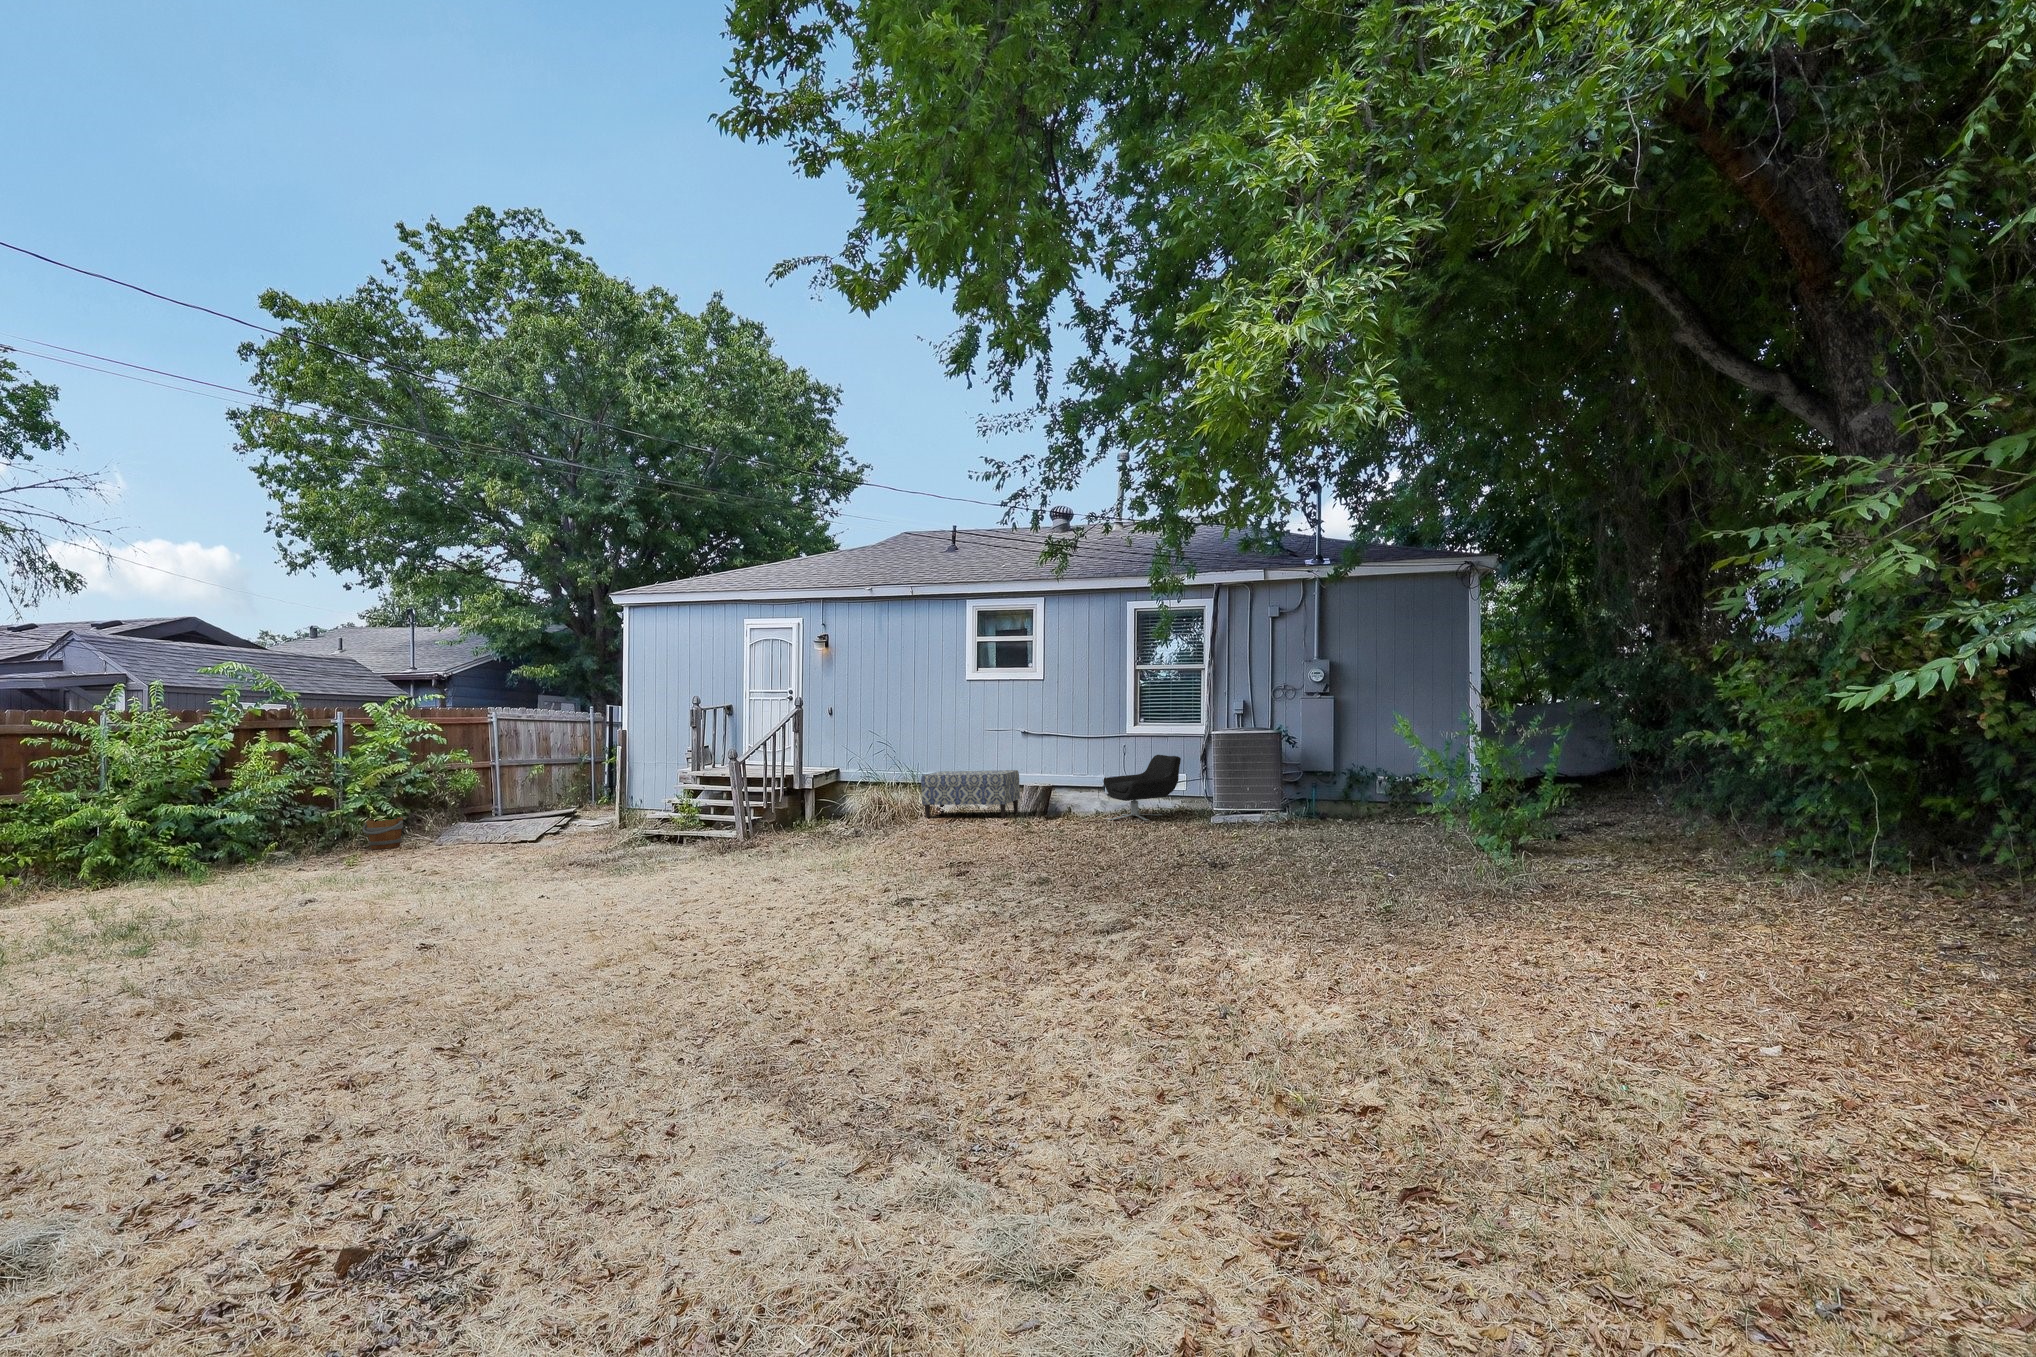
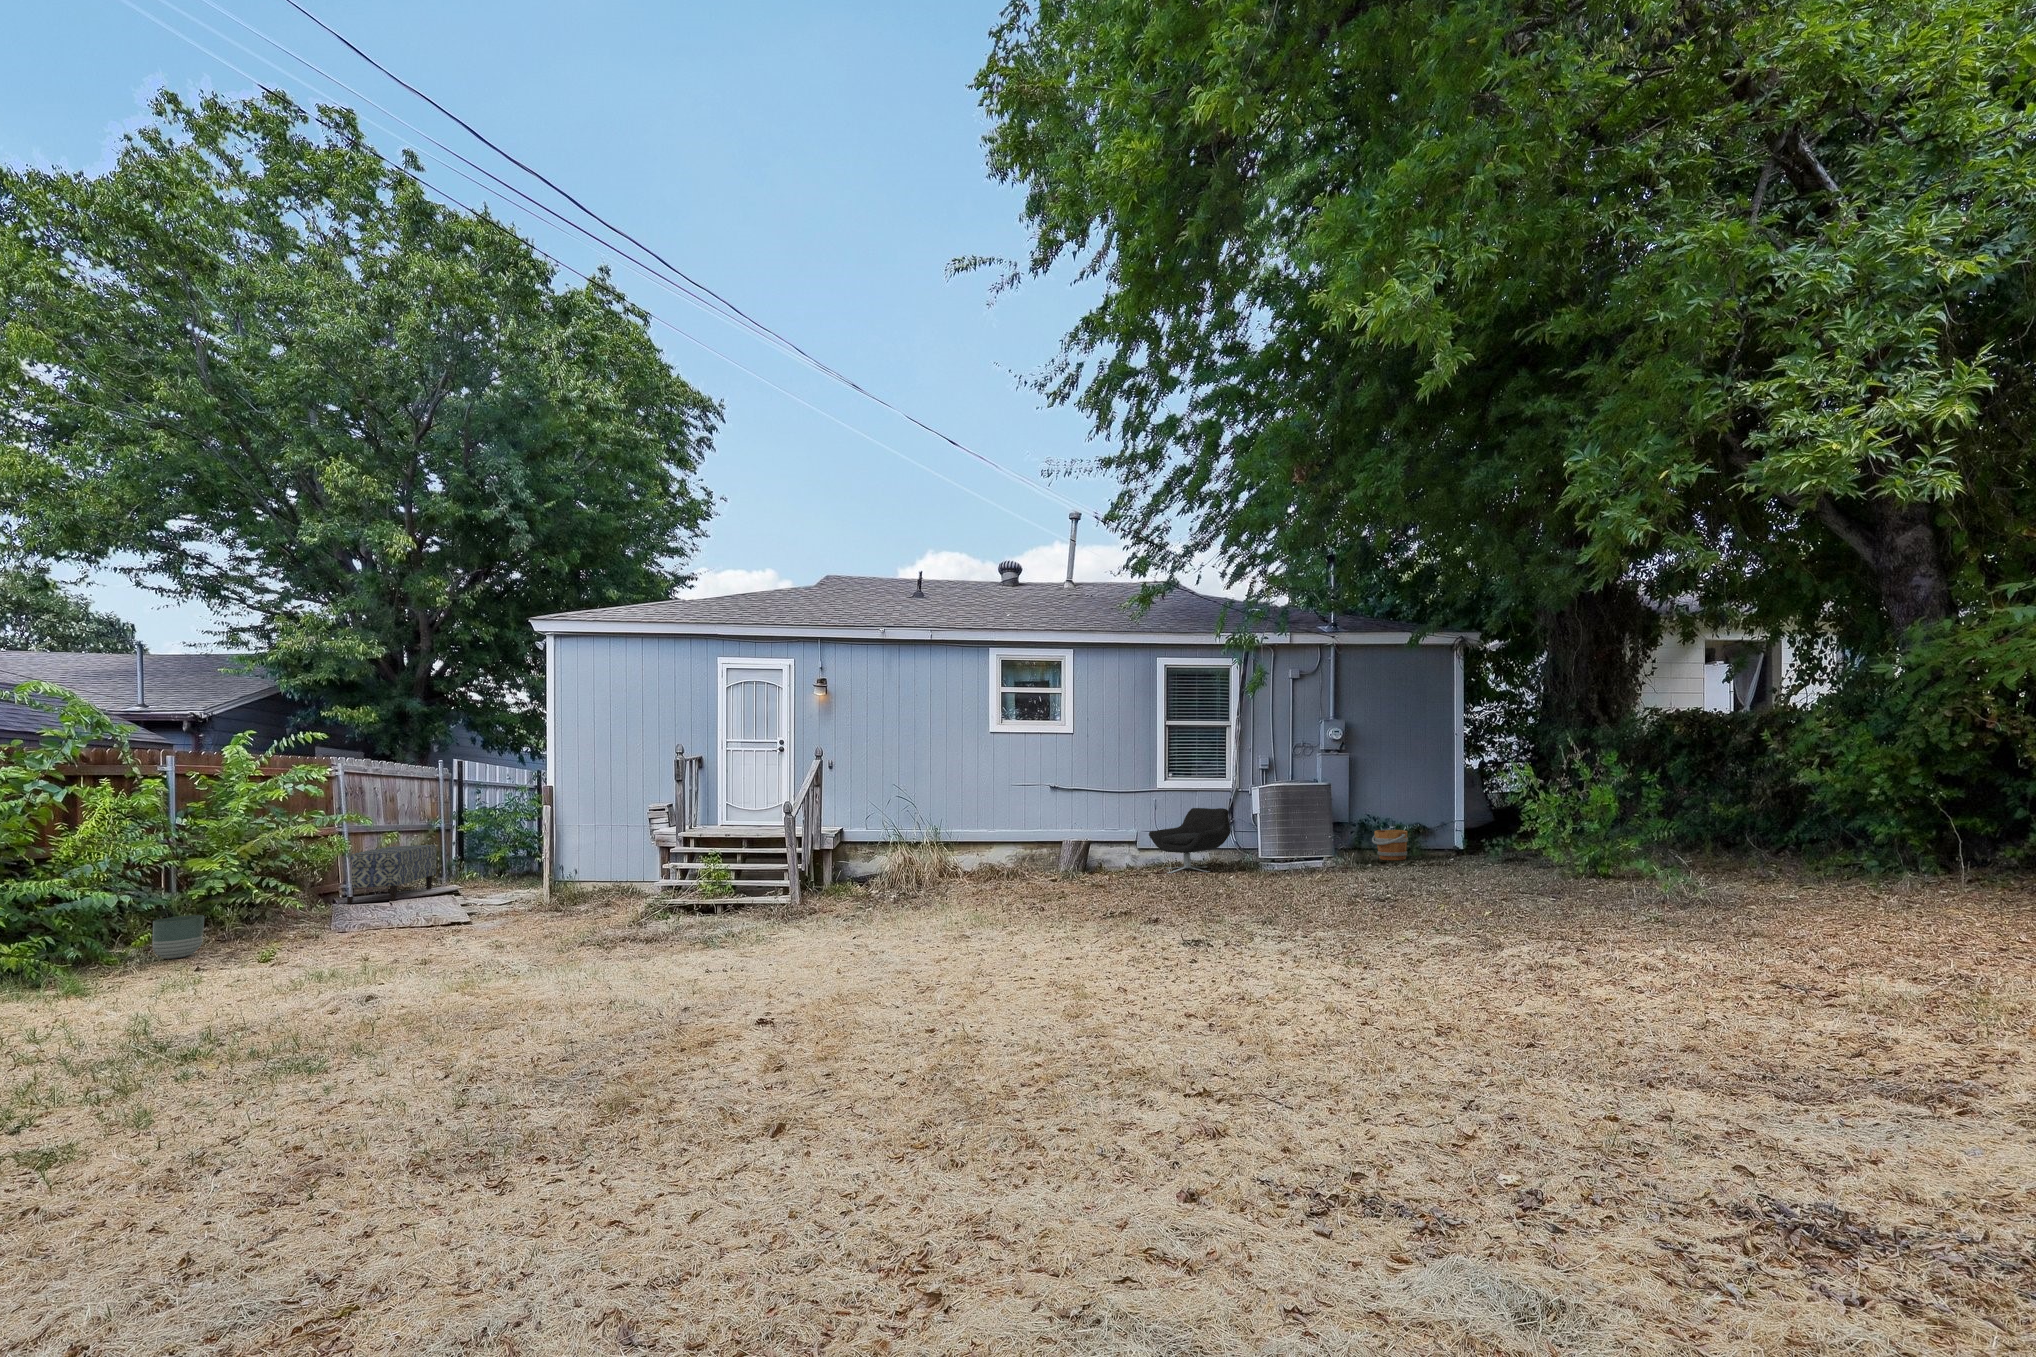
bench: present [921,770,1020,818] -> present [347,844,436,904]
bucket: present [362,817,403,849] -> present [1372,830,1408,860]
planter: none [297,830,331,859] -> present [152,915,204,959]

